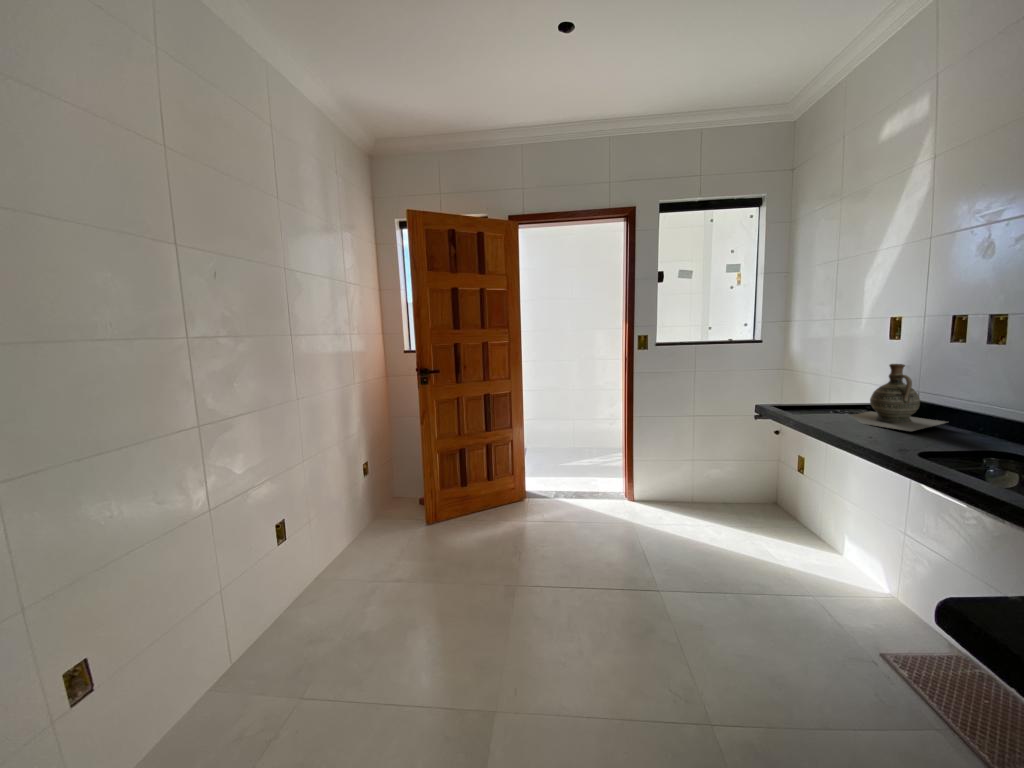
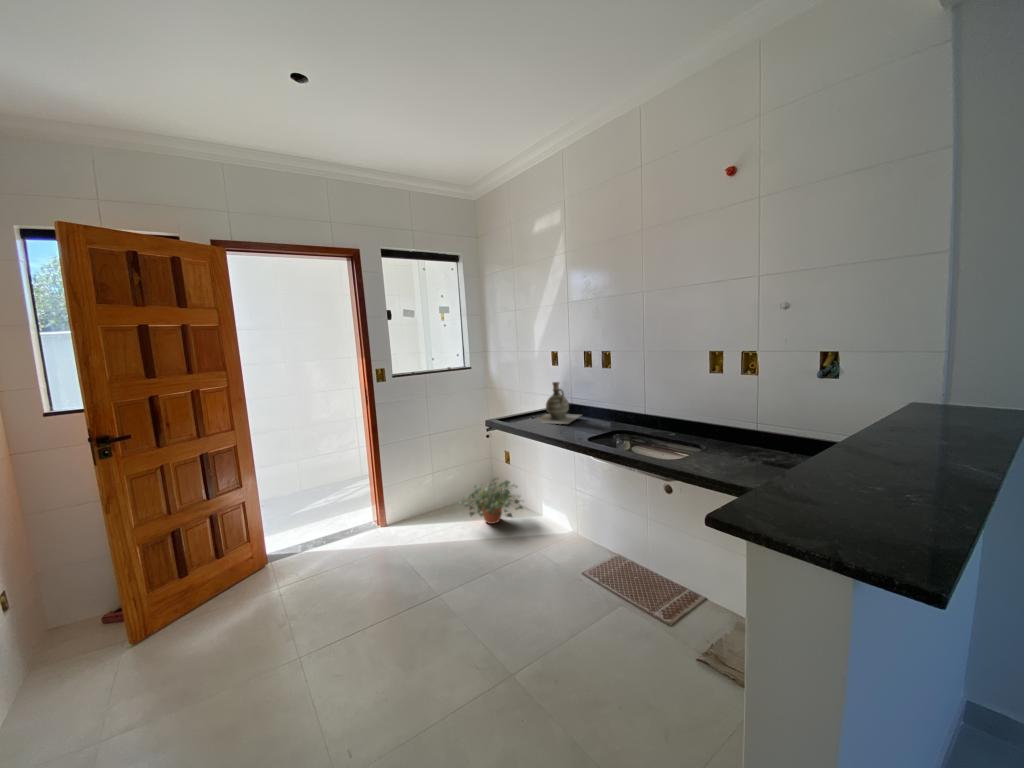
potted plant: none [716,482,816,542] -> present [459,478,522,524]

